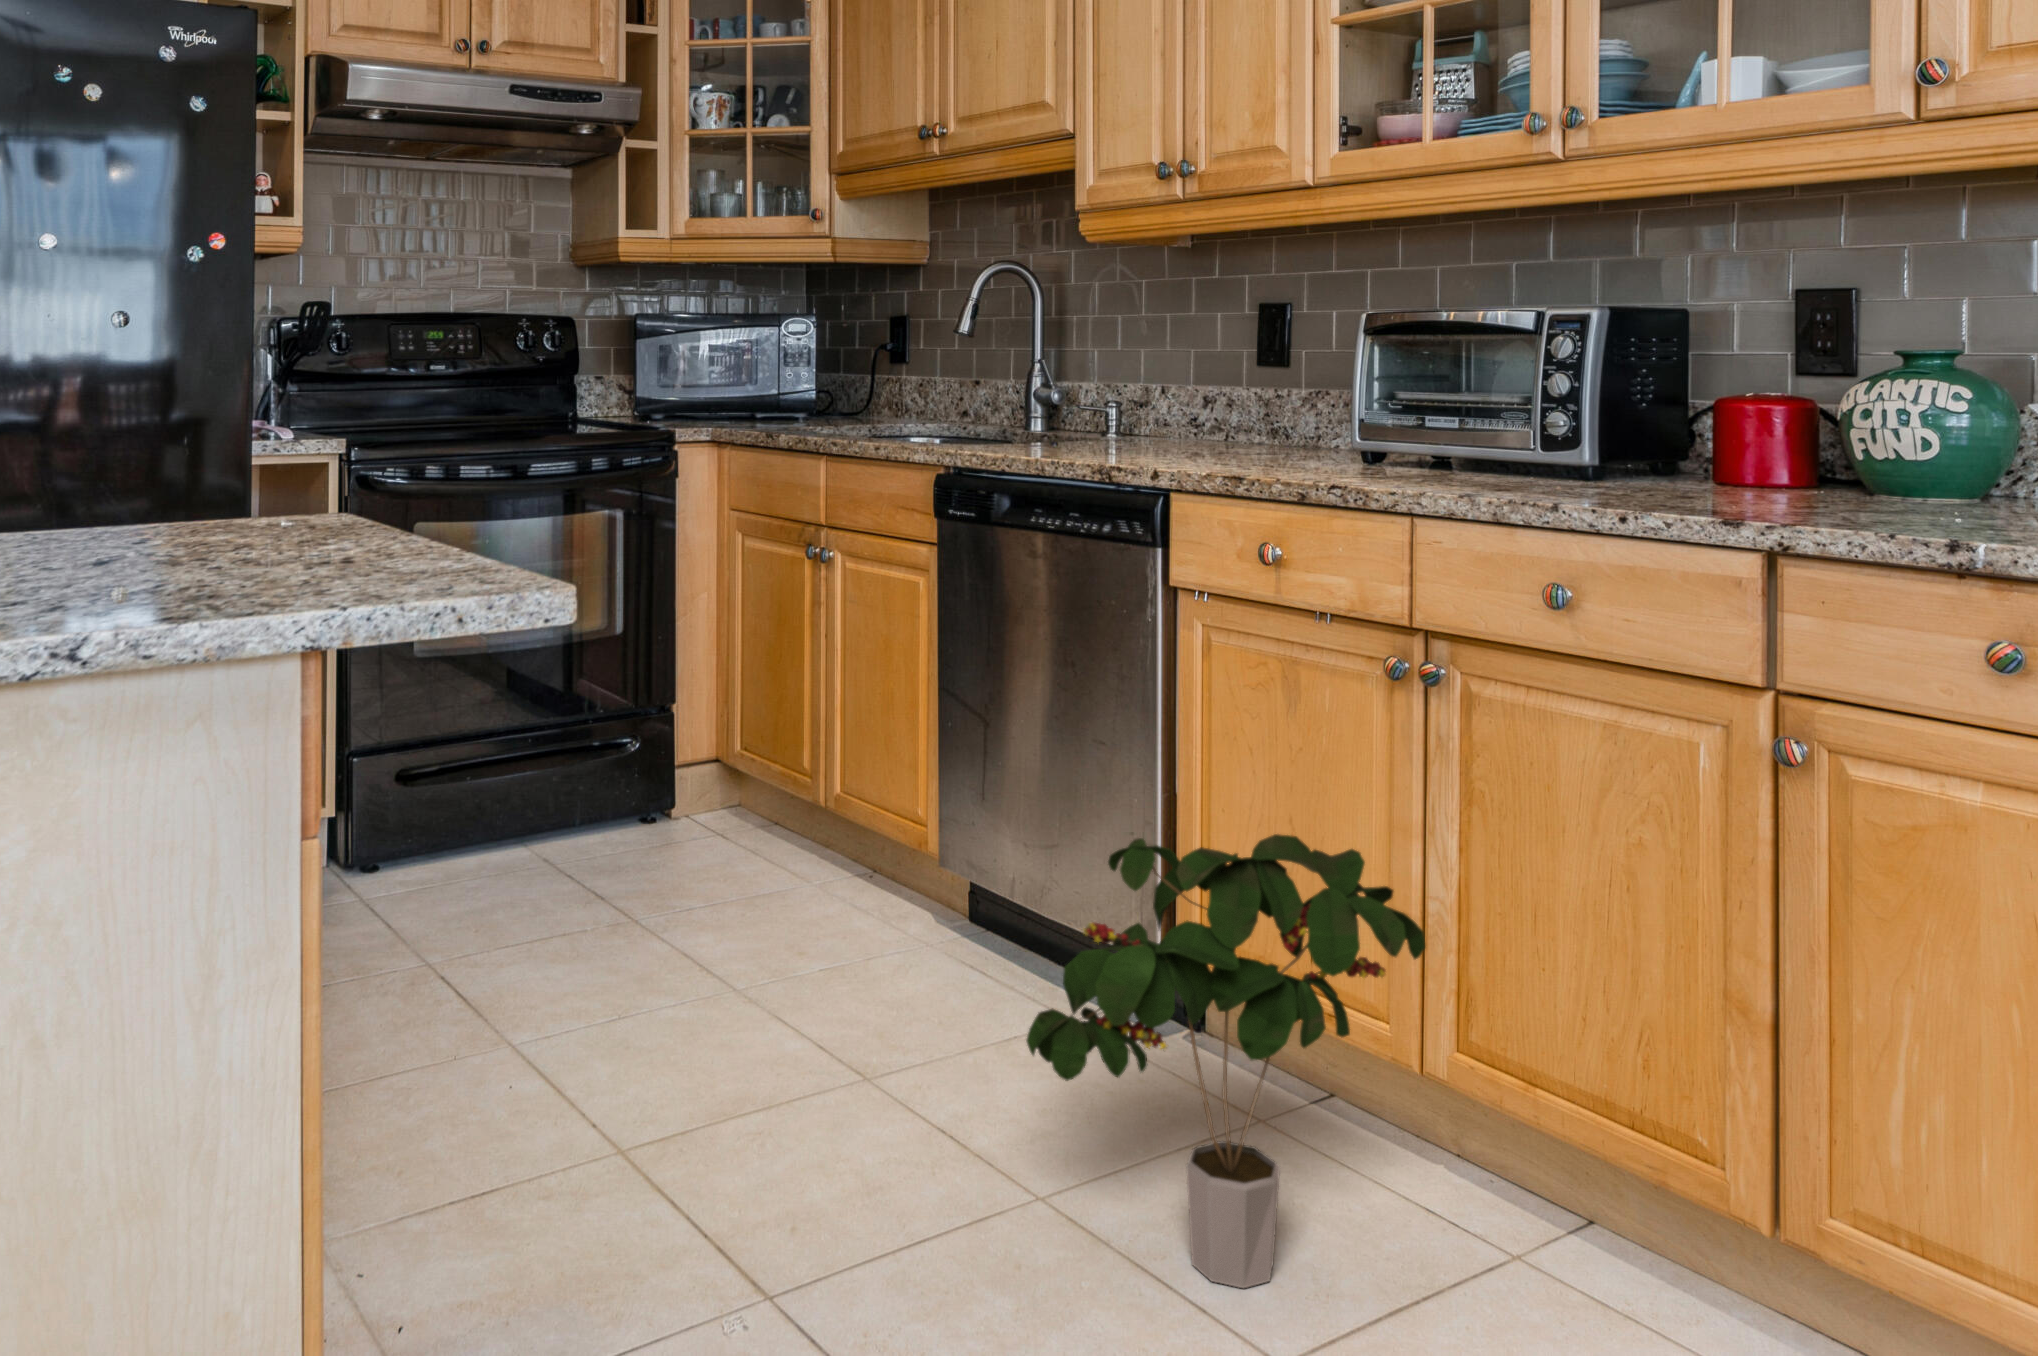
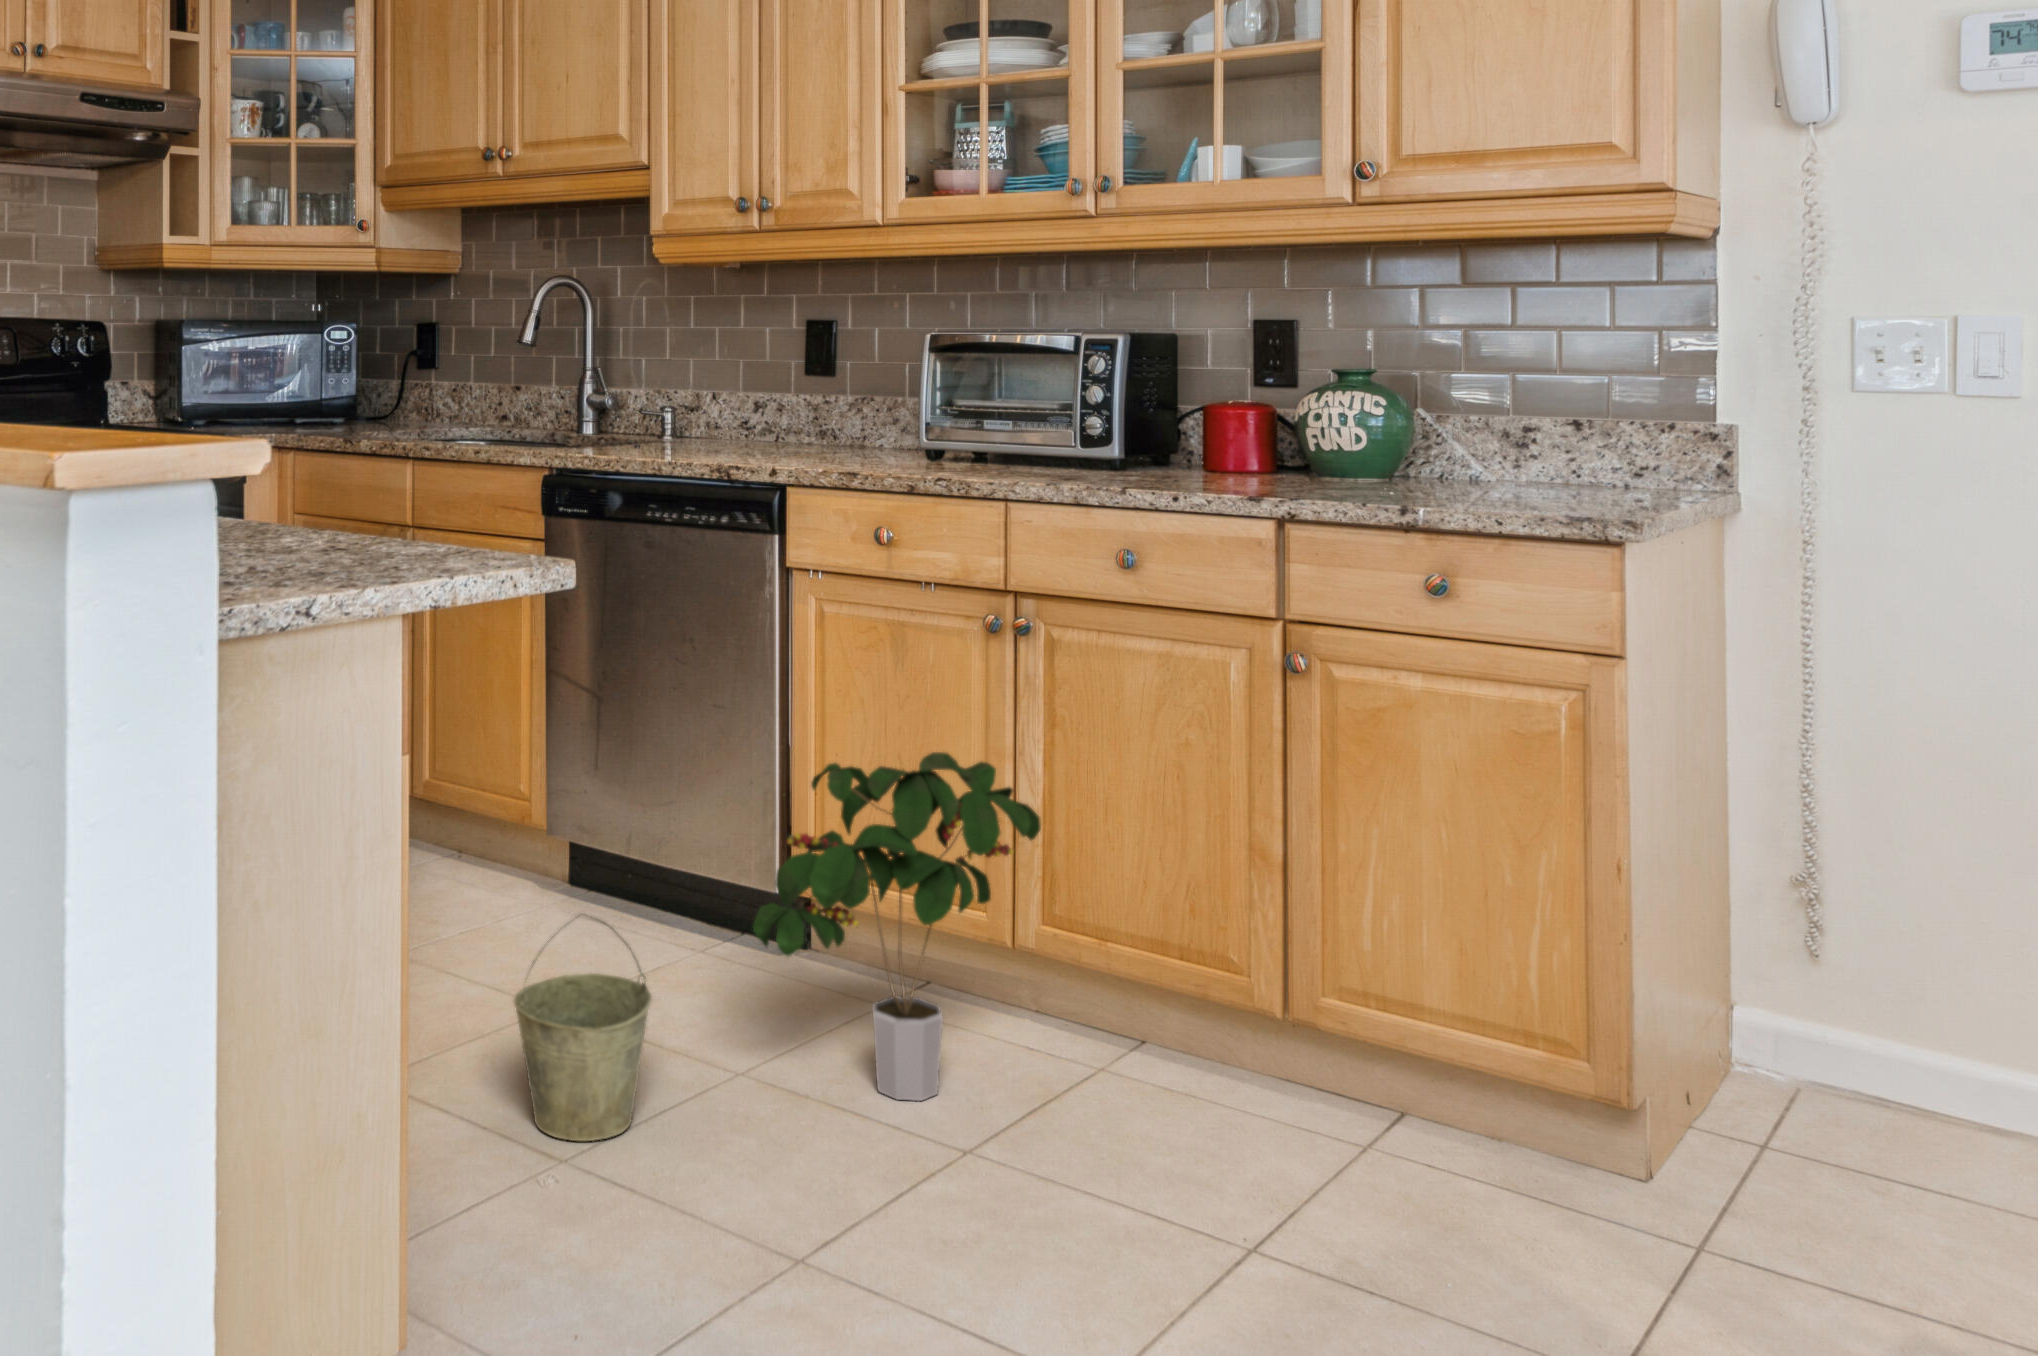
bucket: none [722,999,890,1285] -> present [514,914,652,1141]

